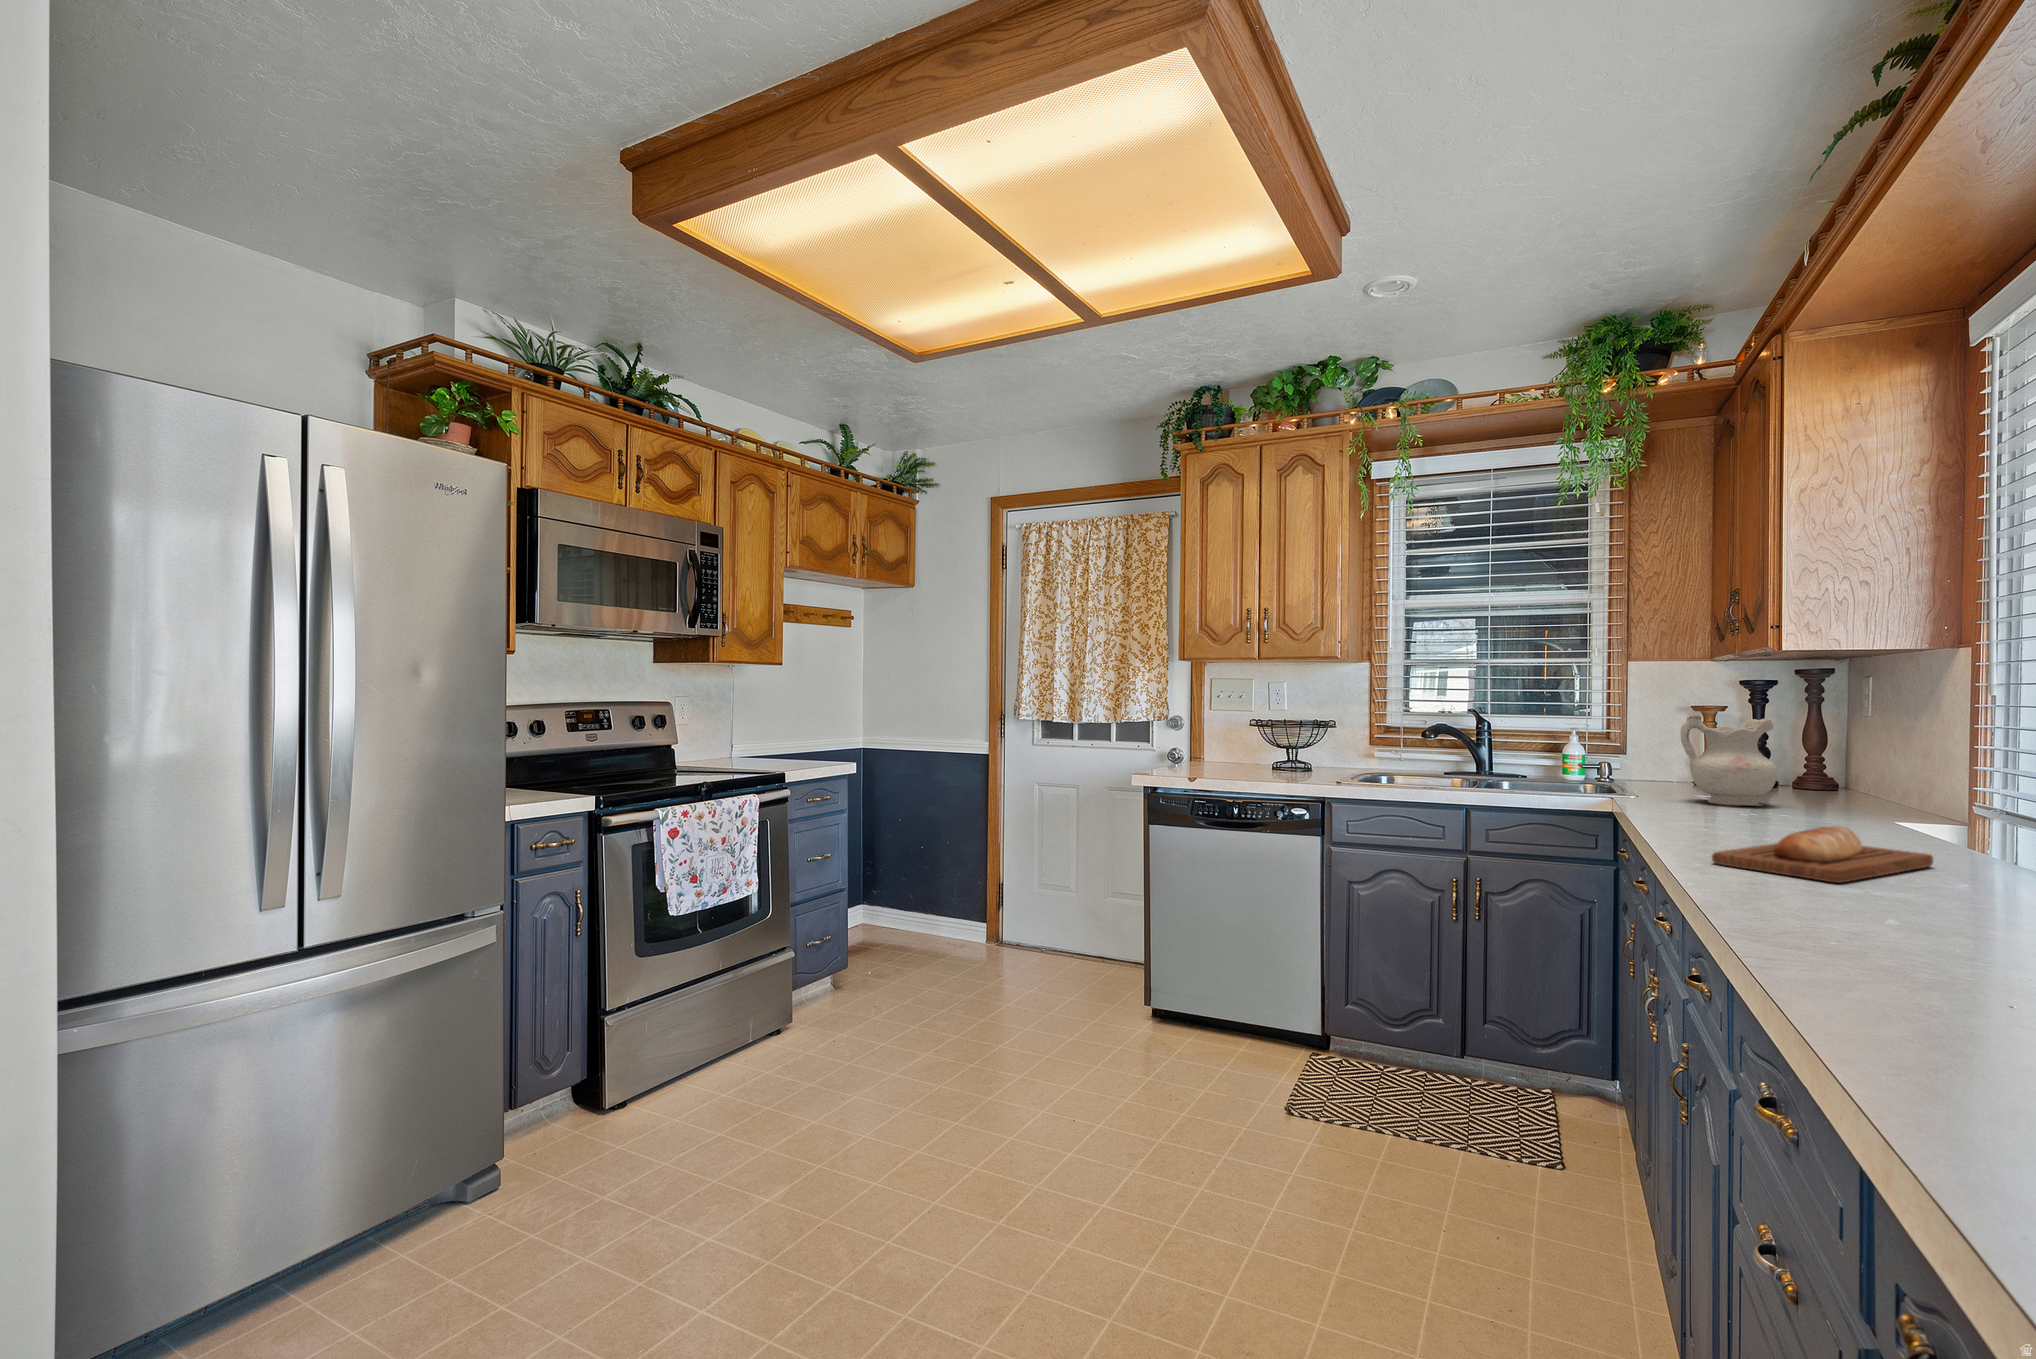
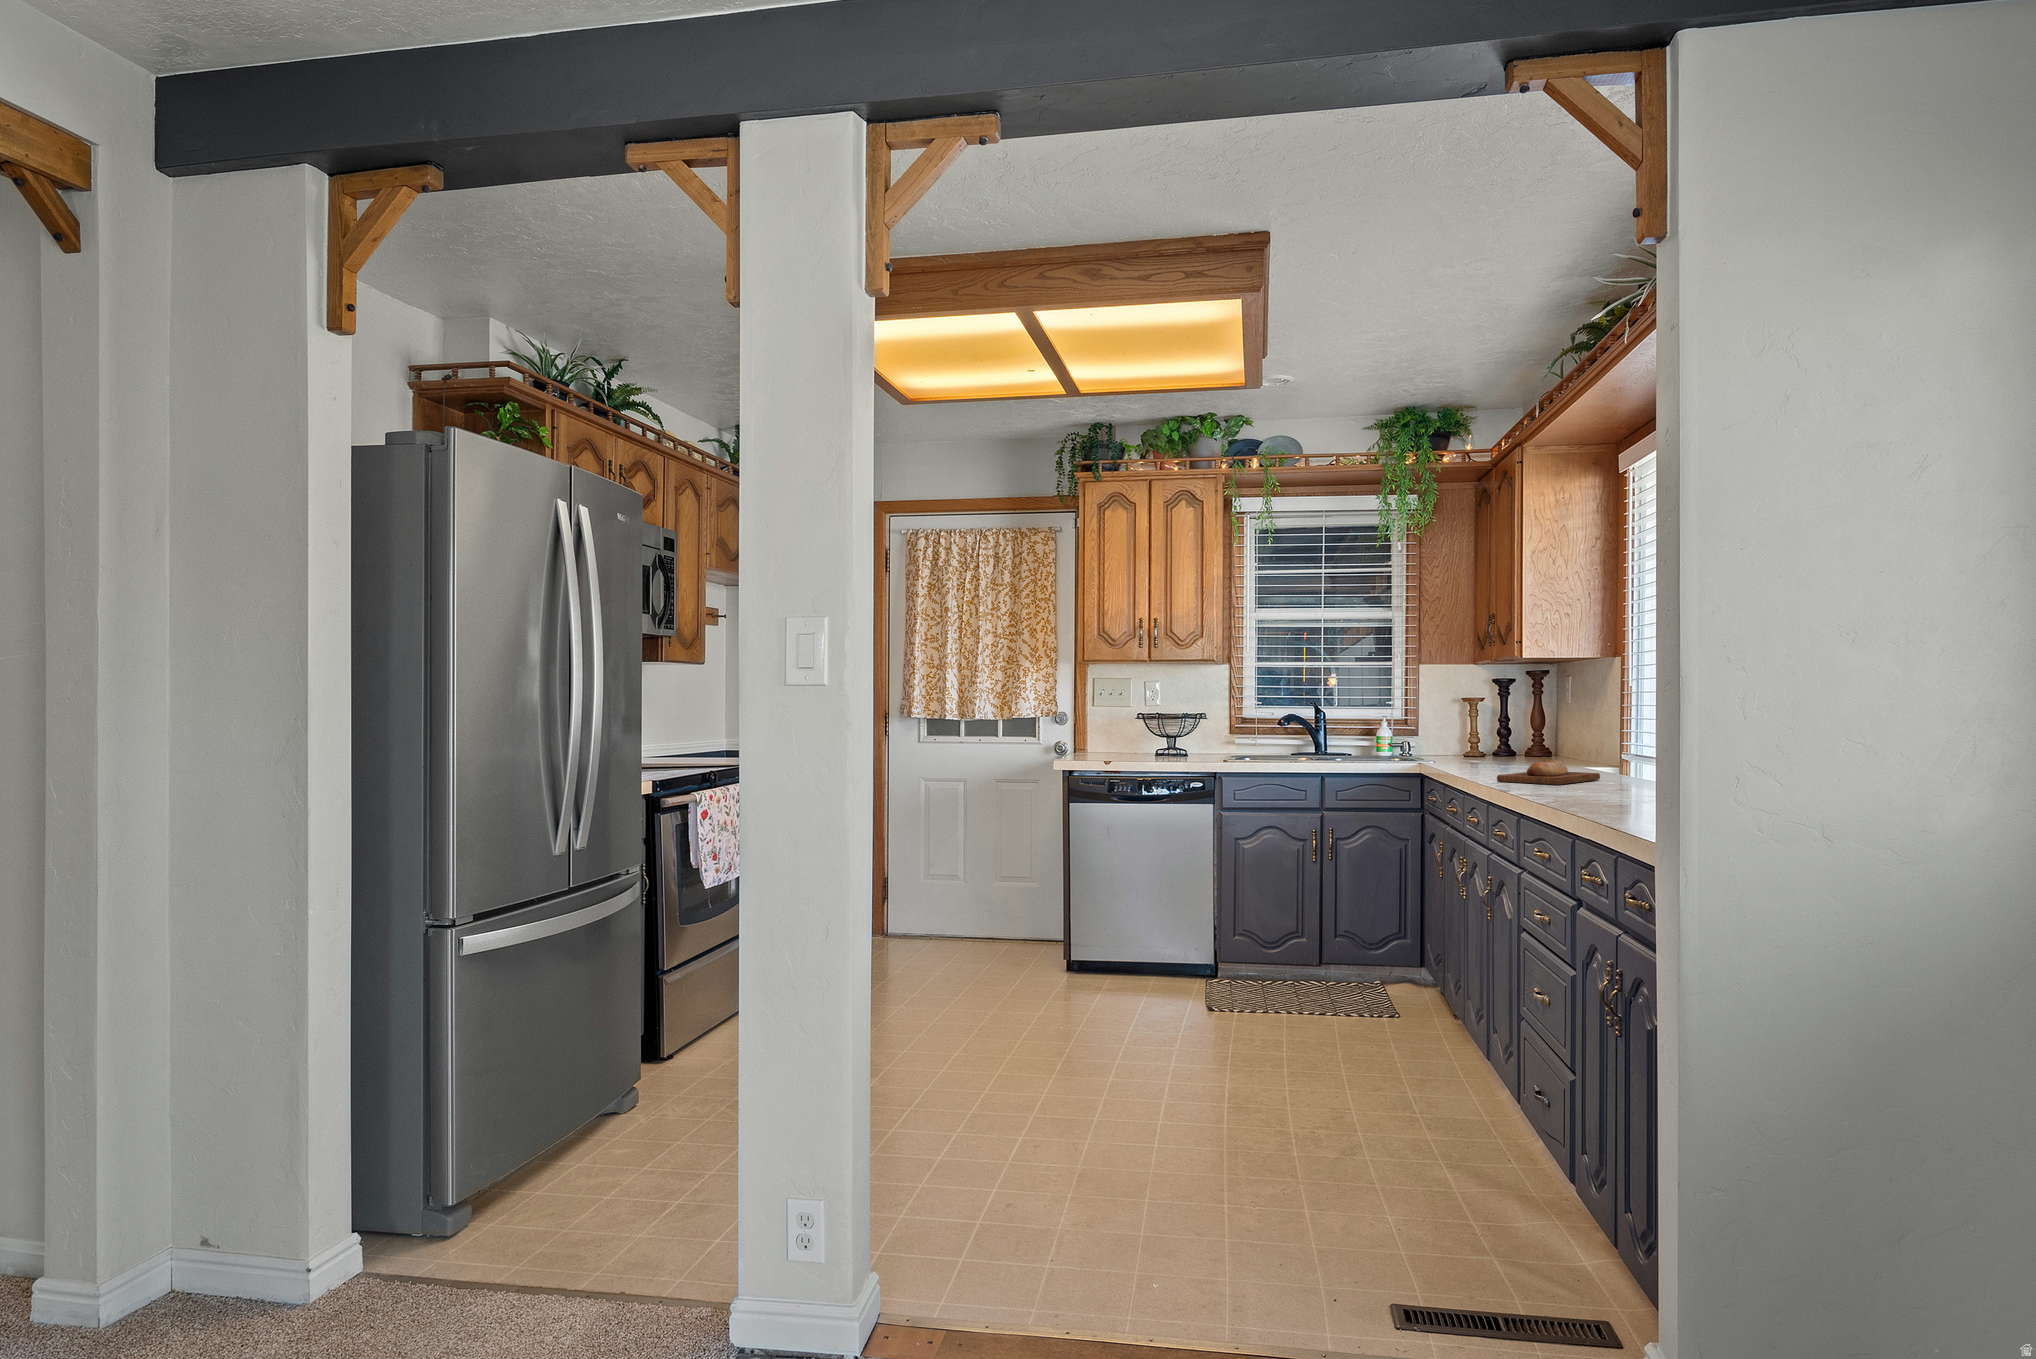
ceramic pitcher: present [1681,715,1777,806] -> none [1463,703,1519,764]

